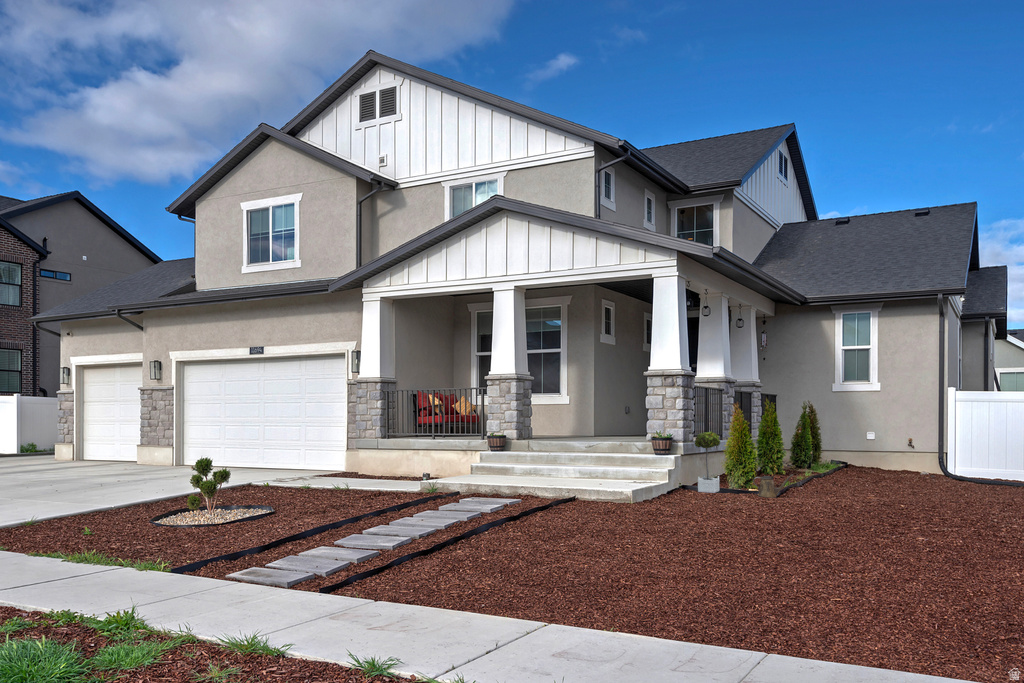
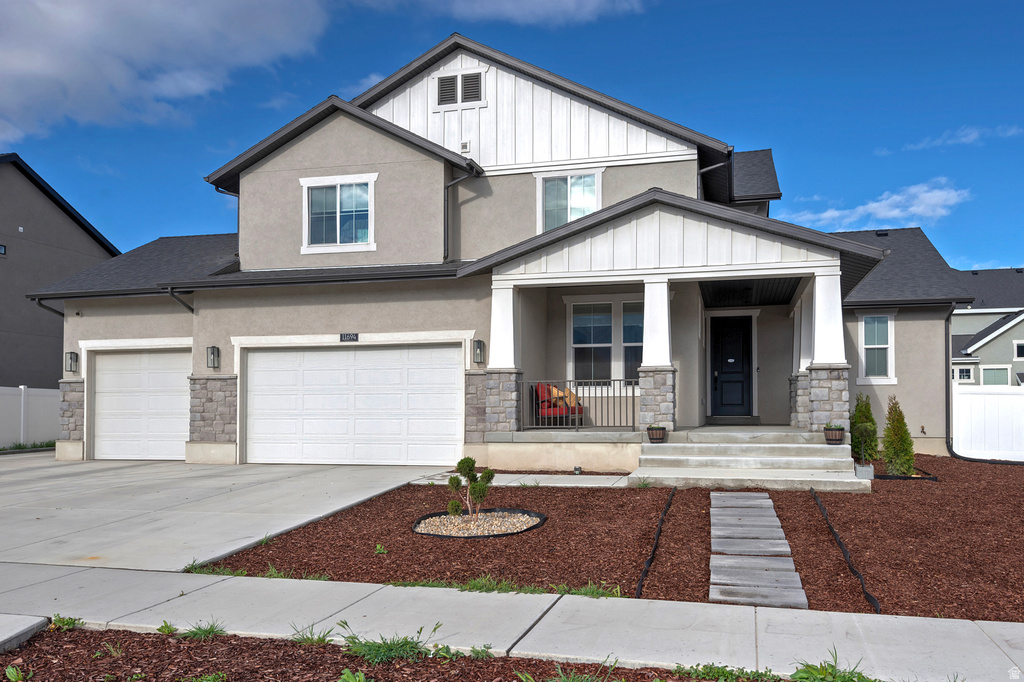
watering can: present [753,475,793,498] -> none [915,461,954,483]

